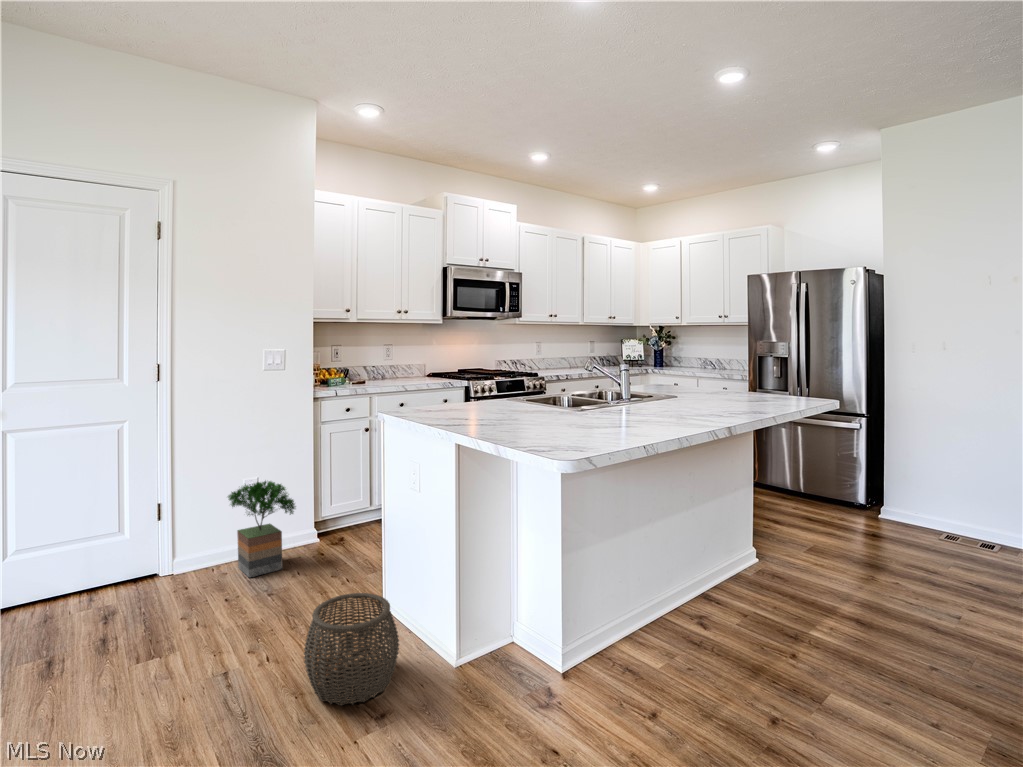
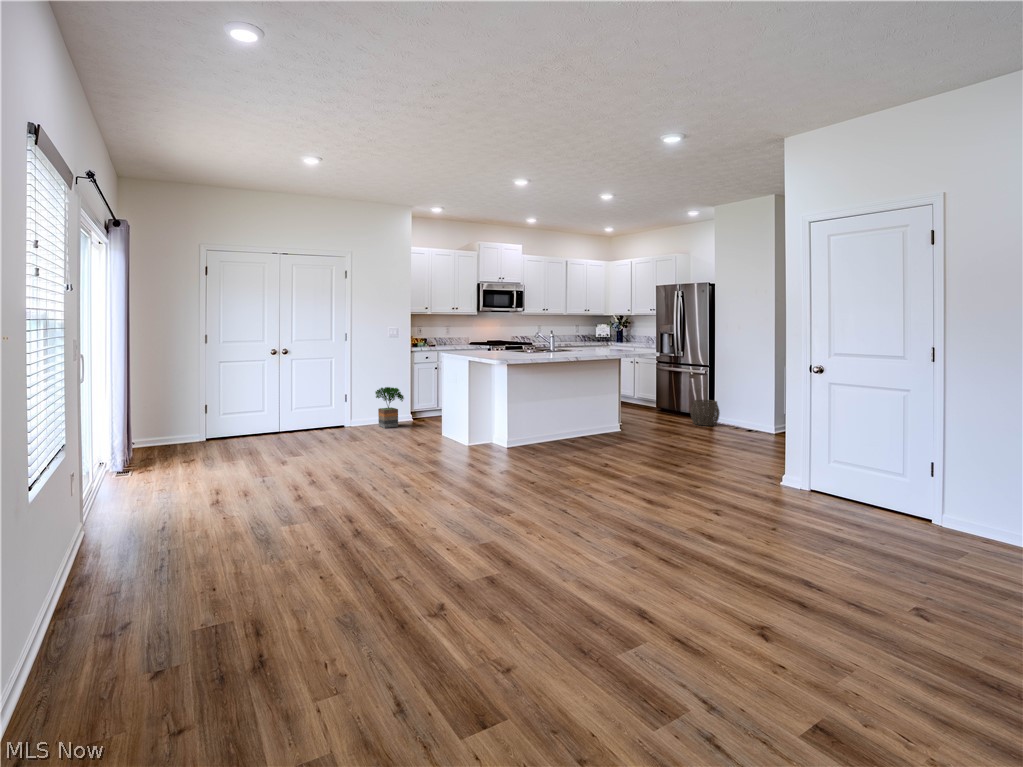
woven basket: present [304,593,399,705] -> present [691,400,720,426]

